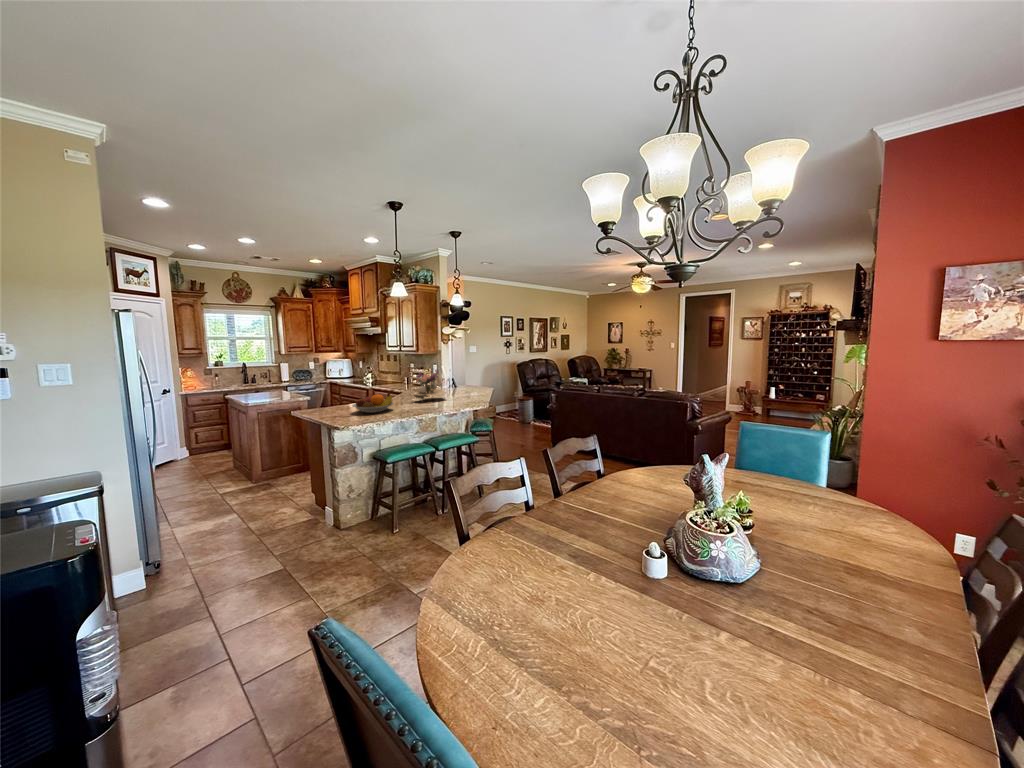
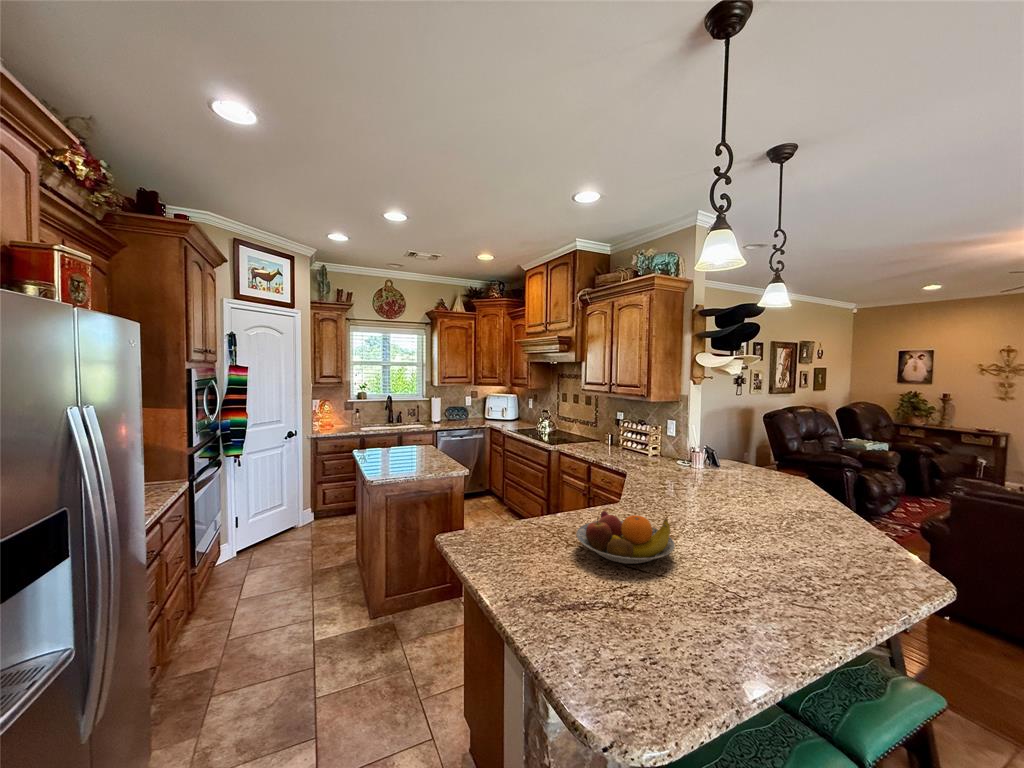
flower arrangement: present [412,369,446,399] -> none [681,443,766,515]

